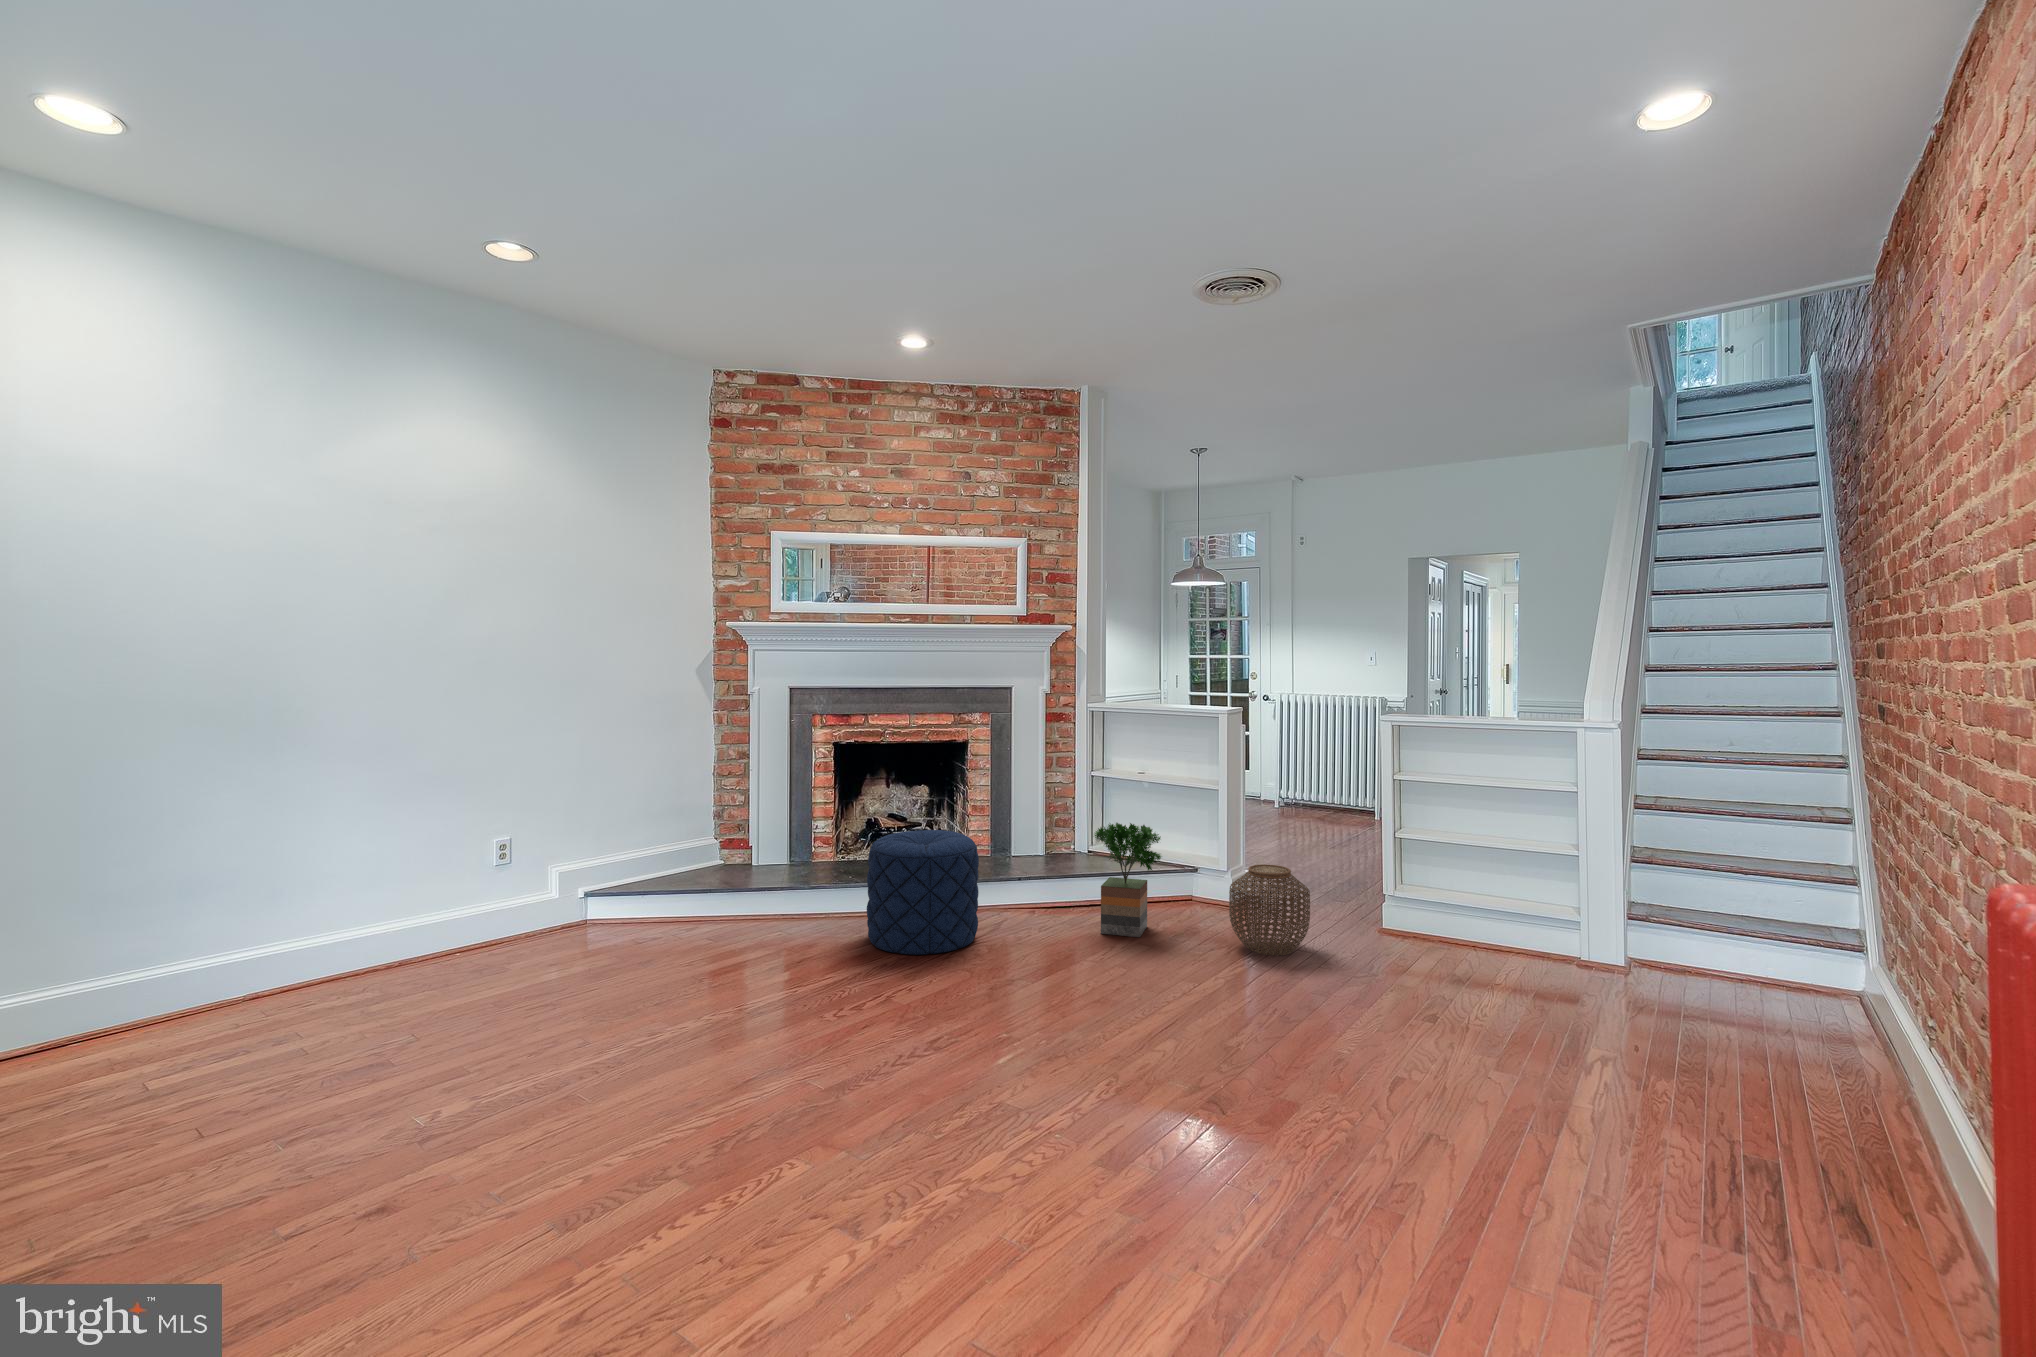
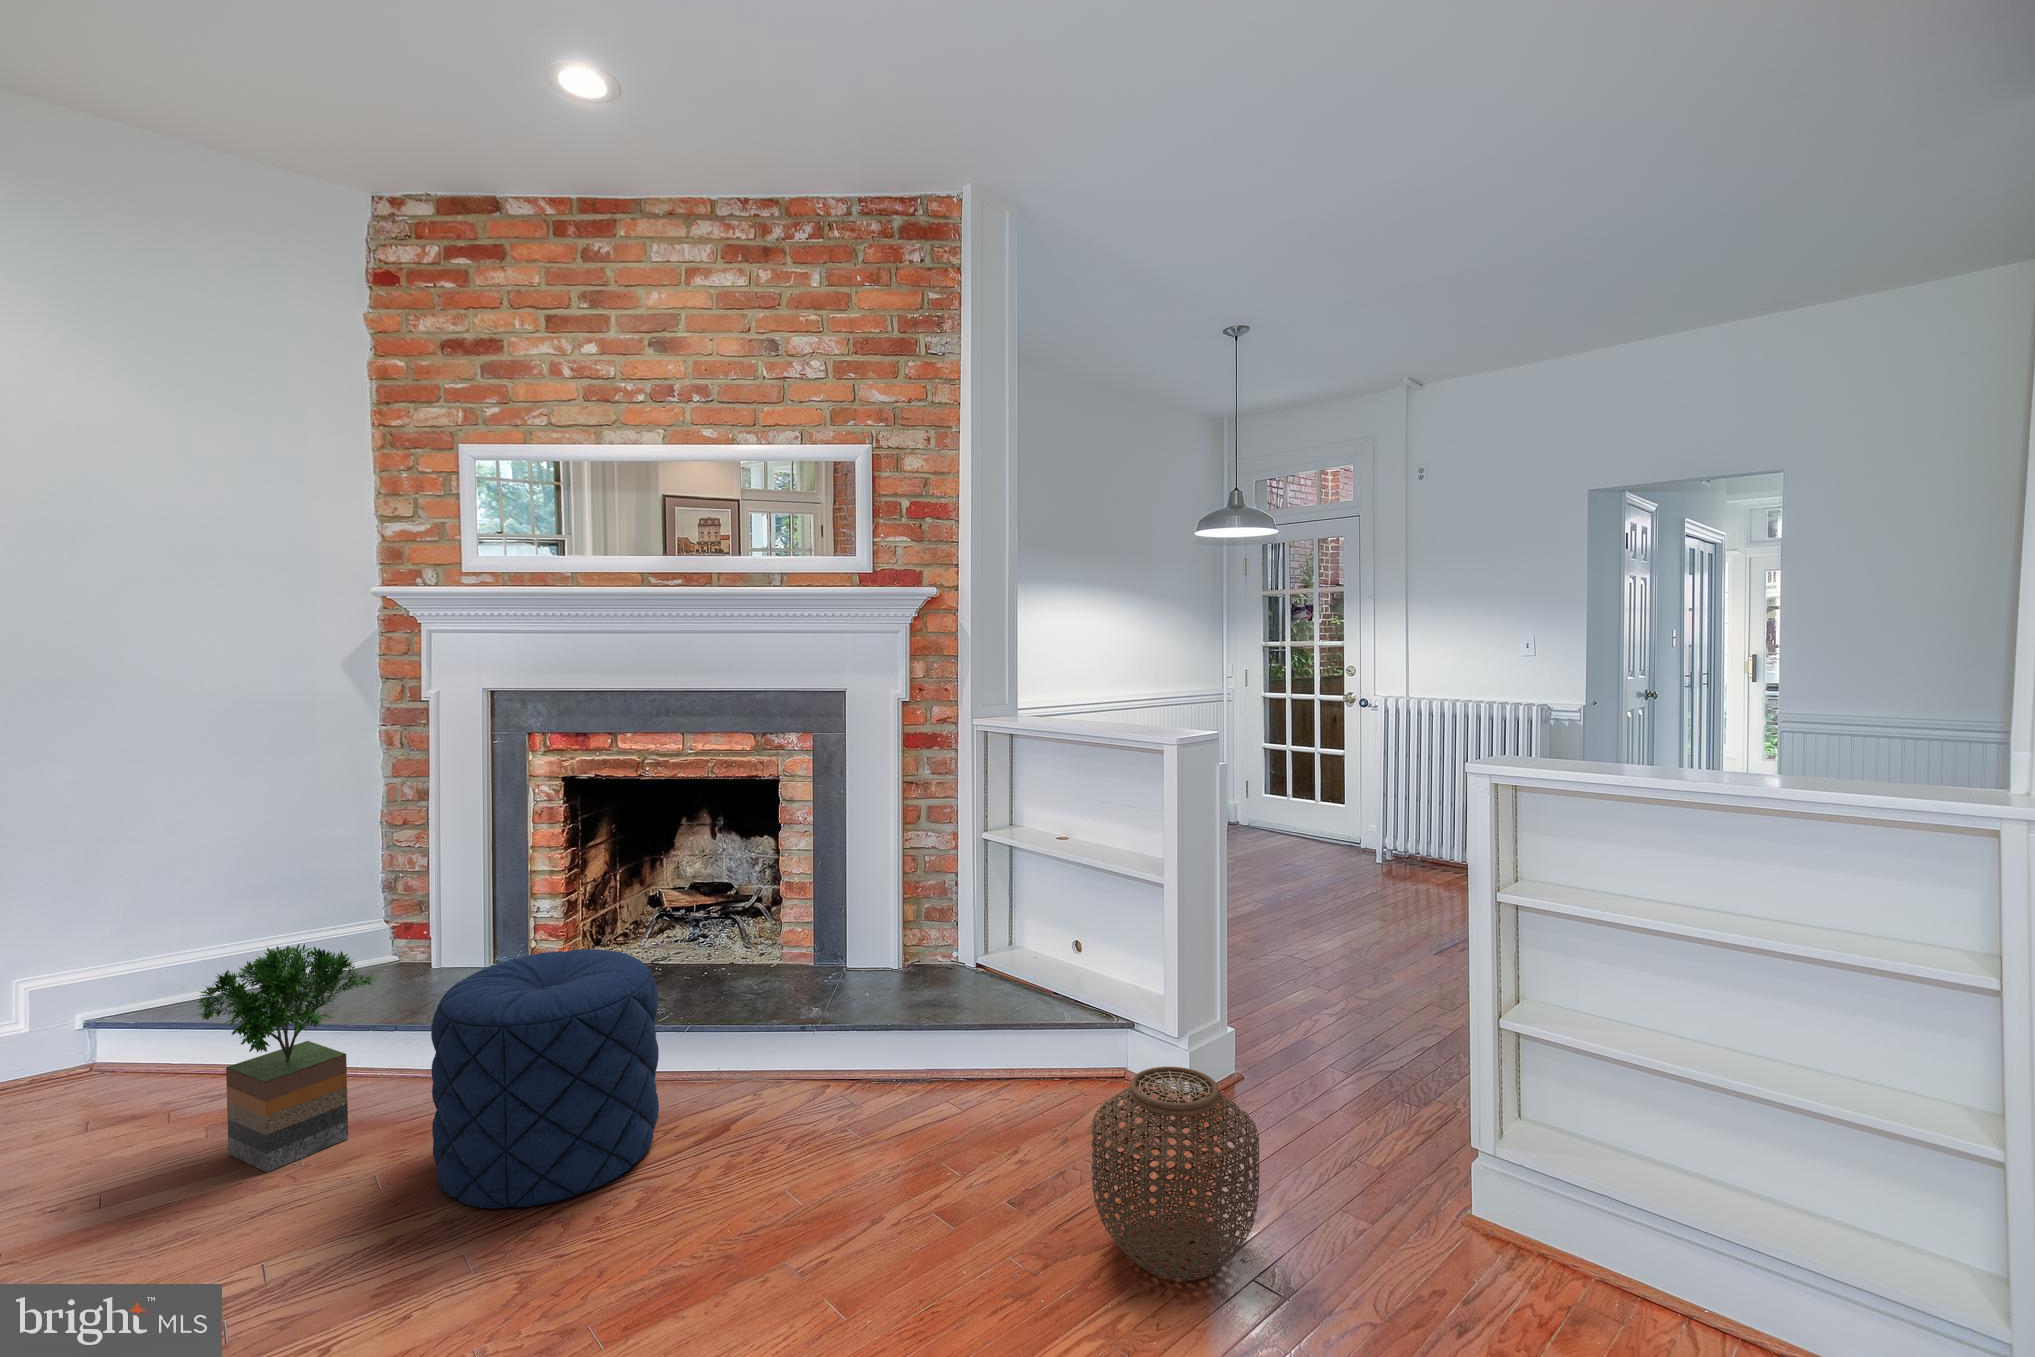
potted tree: present [1095,823,1161,937] -> present [197,944,376,1172]

